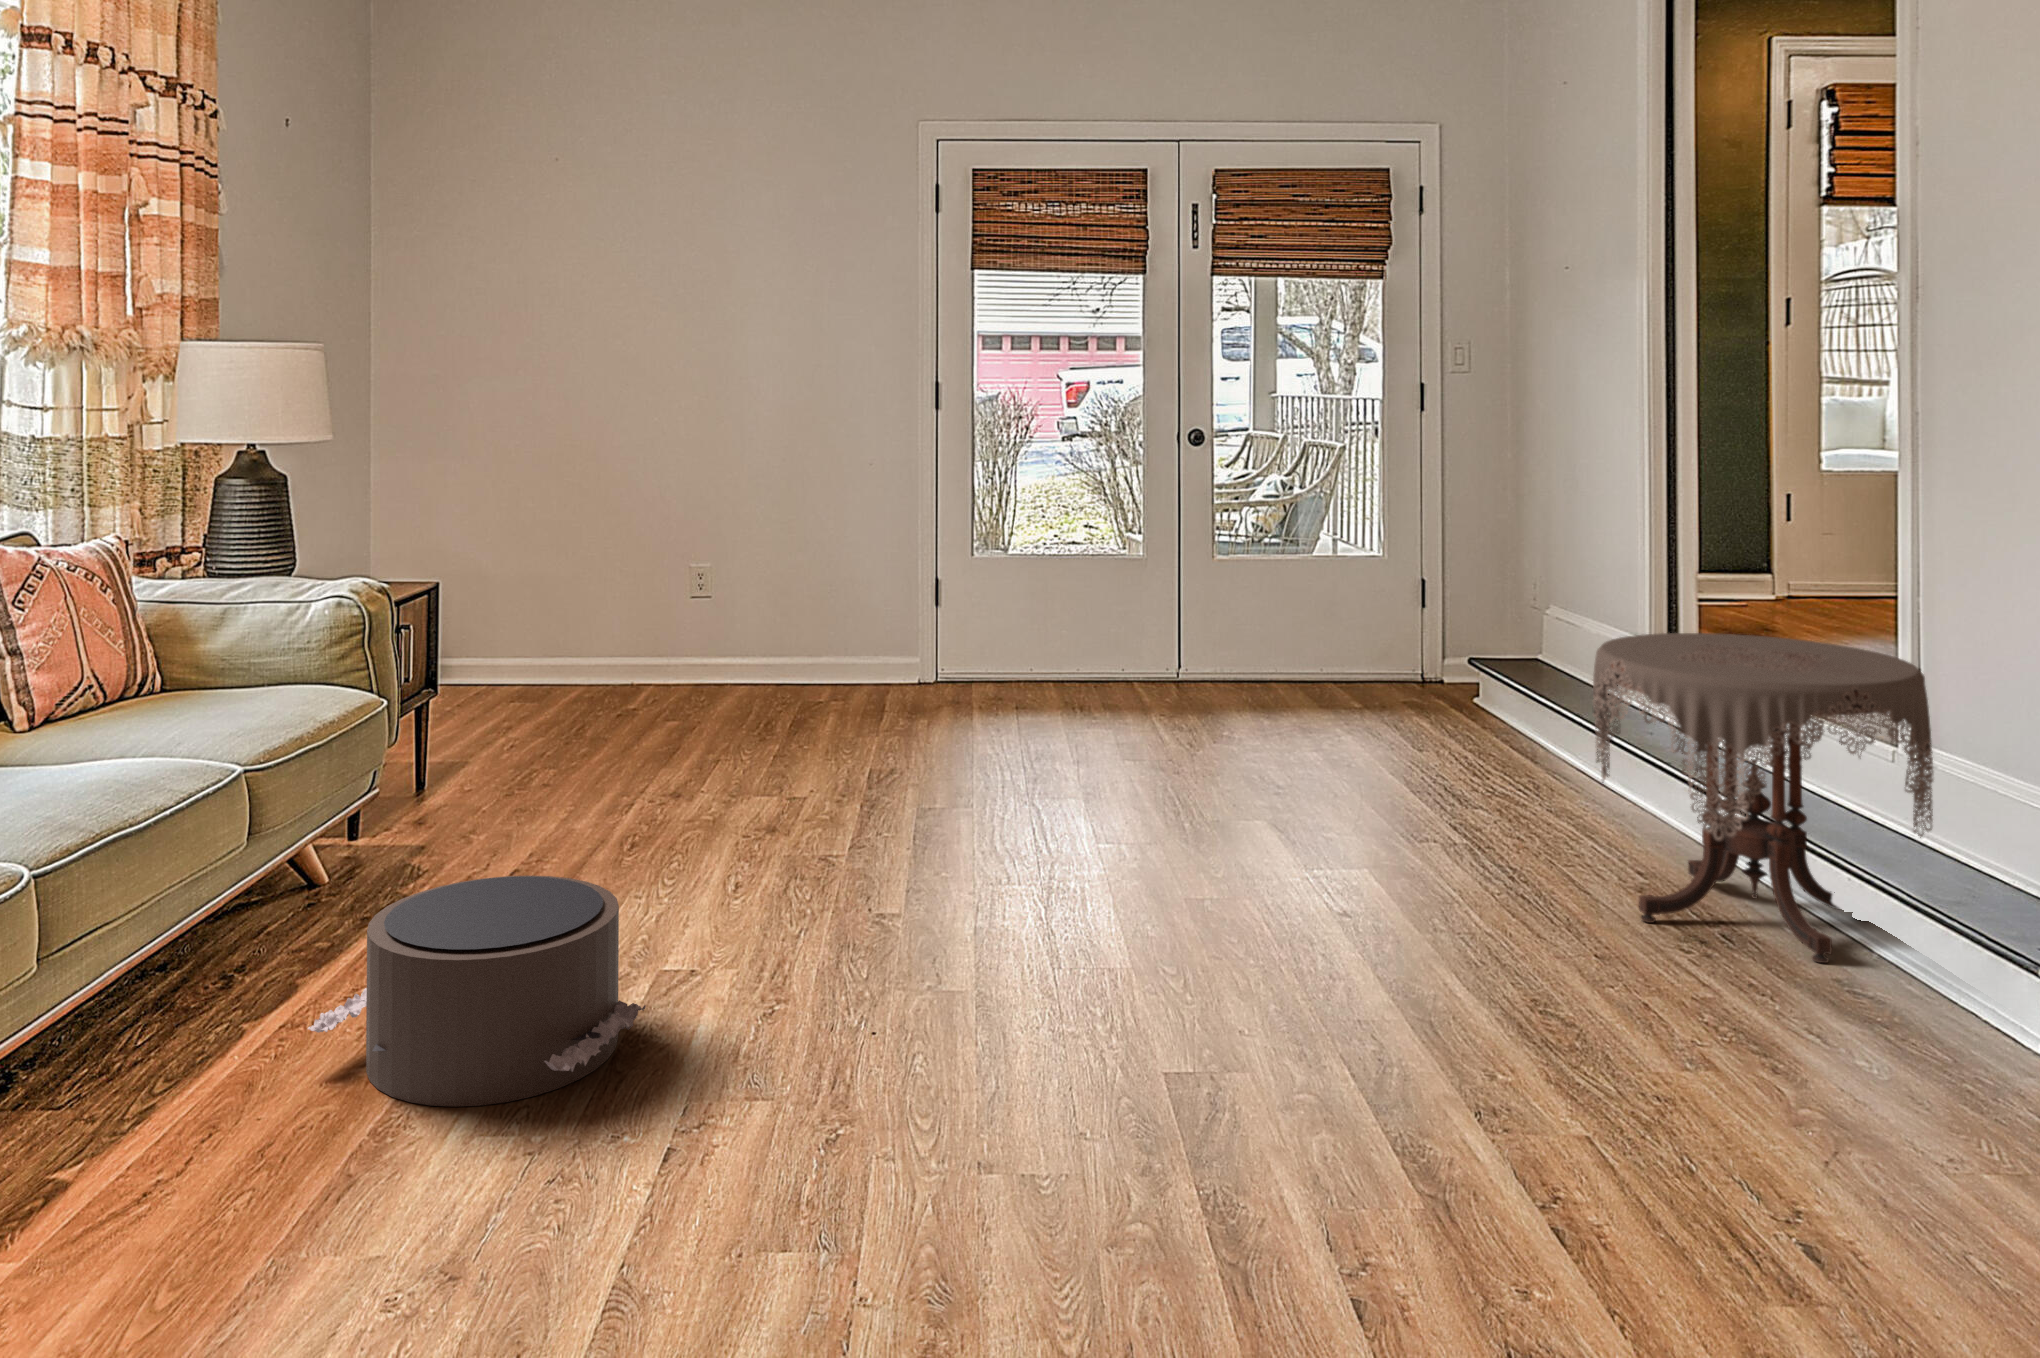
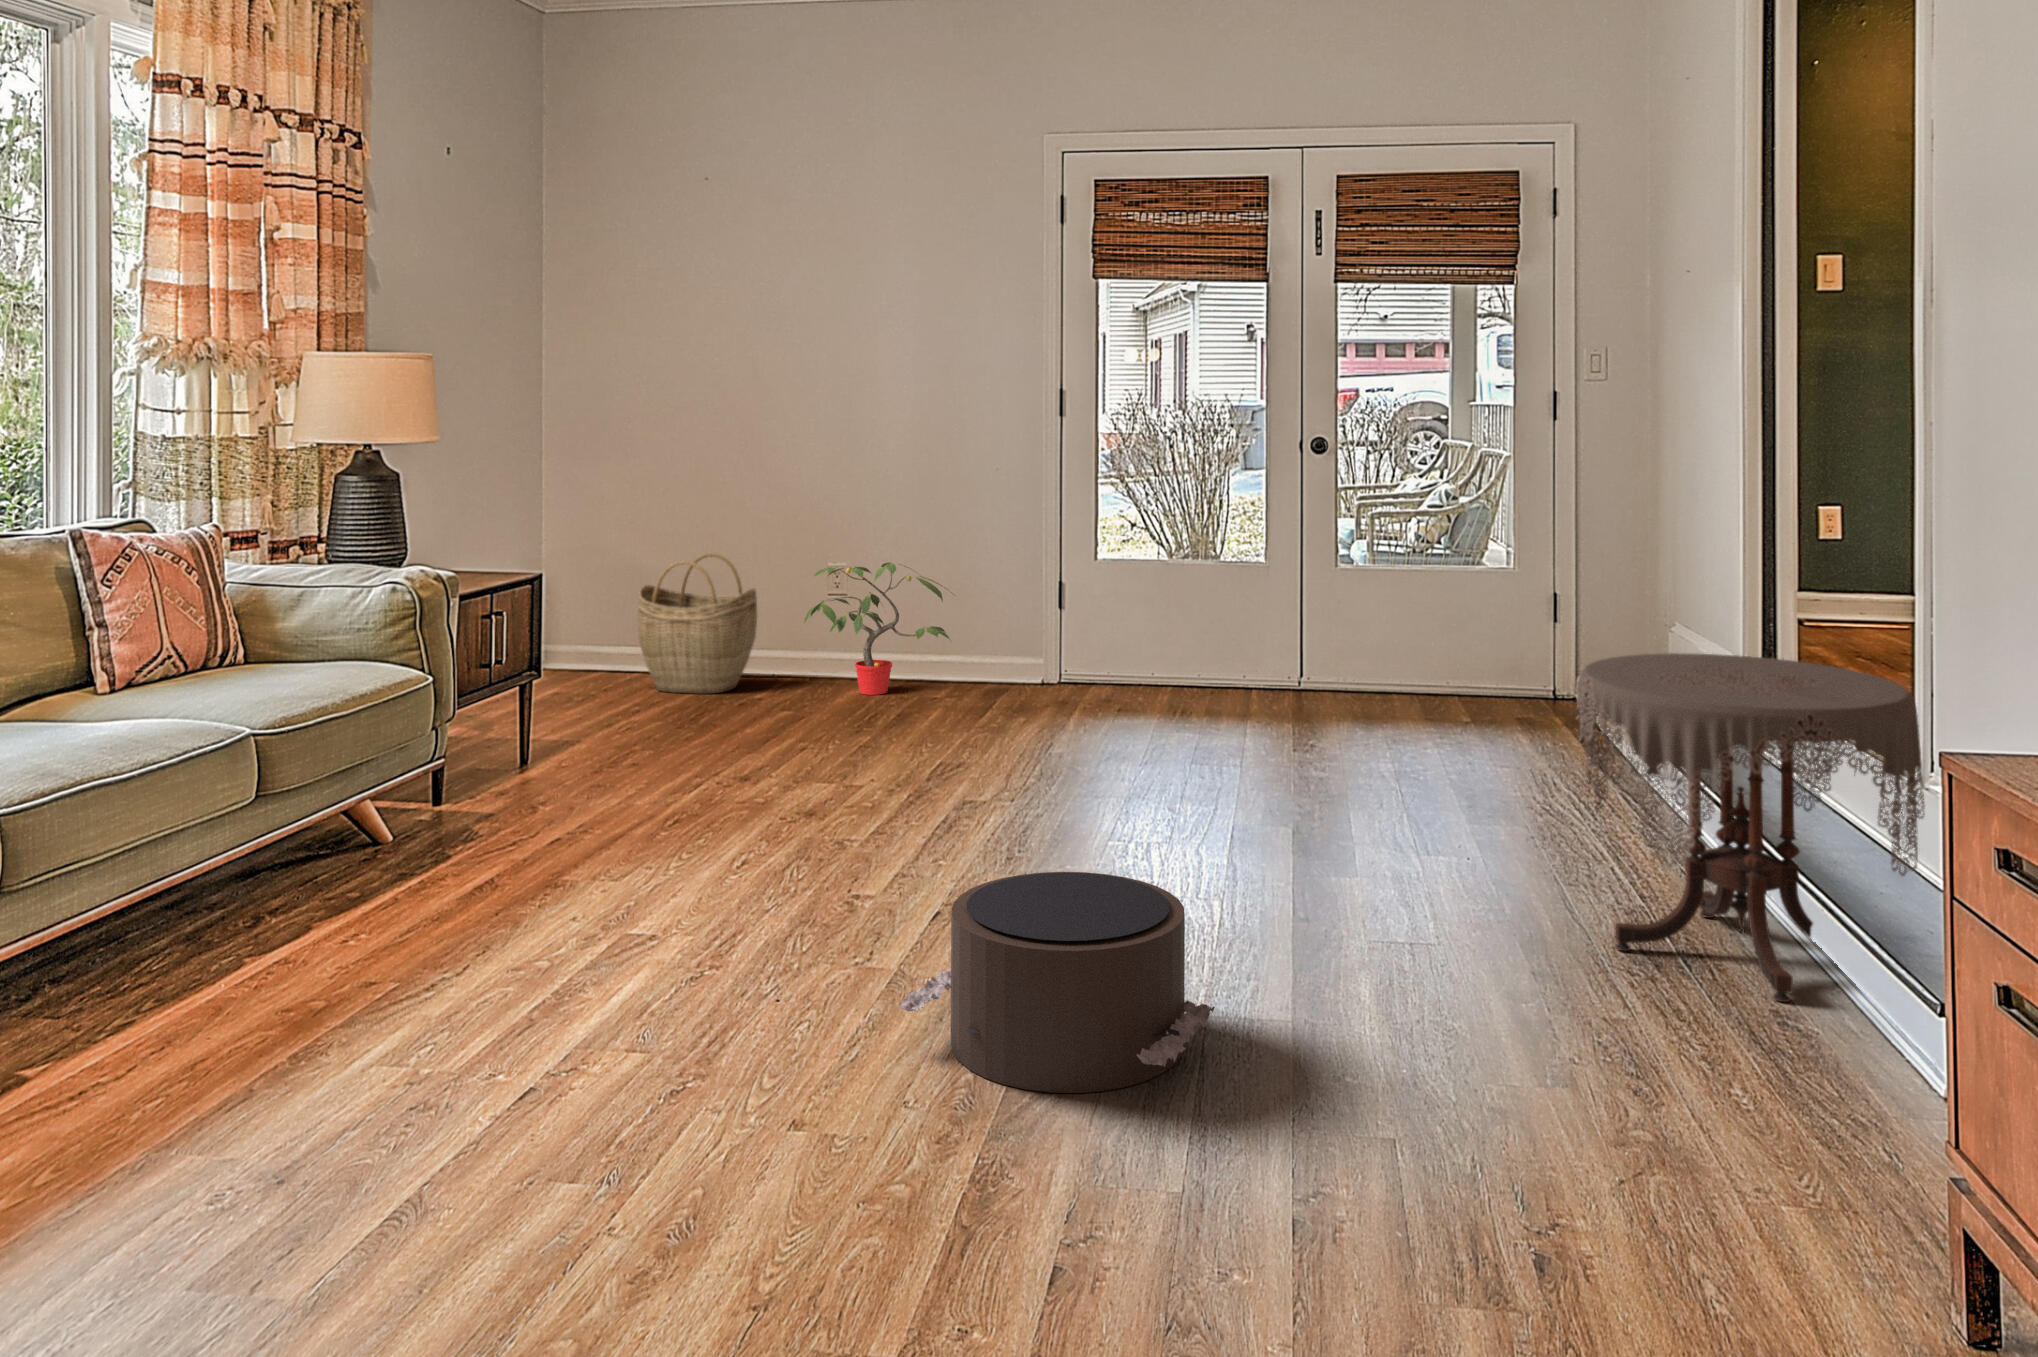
woven basket: none [494,555,621,704] -> present [637,553,757,694]
potted plant: none [671,560,836,698] -> present [804,562,954,695]
pouf: present [308,875,646,1107] -> present [898,872,1215,1093]

